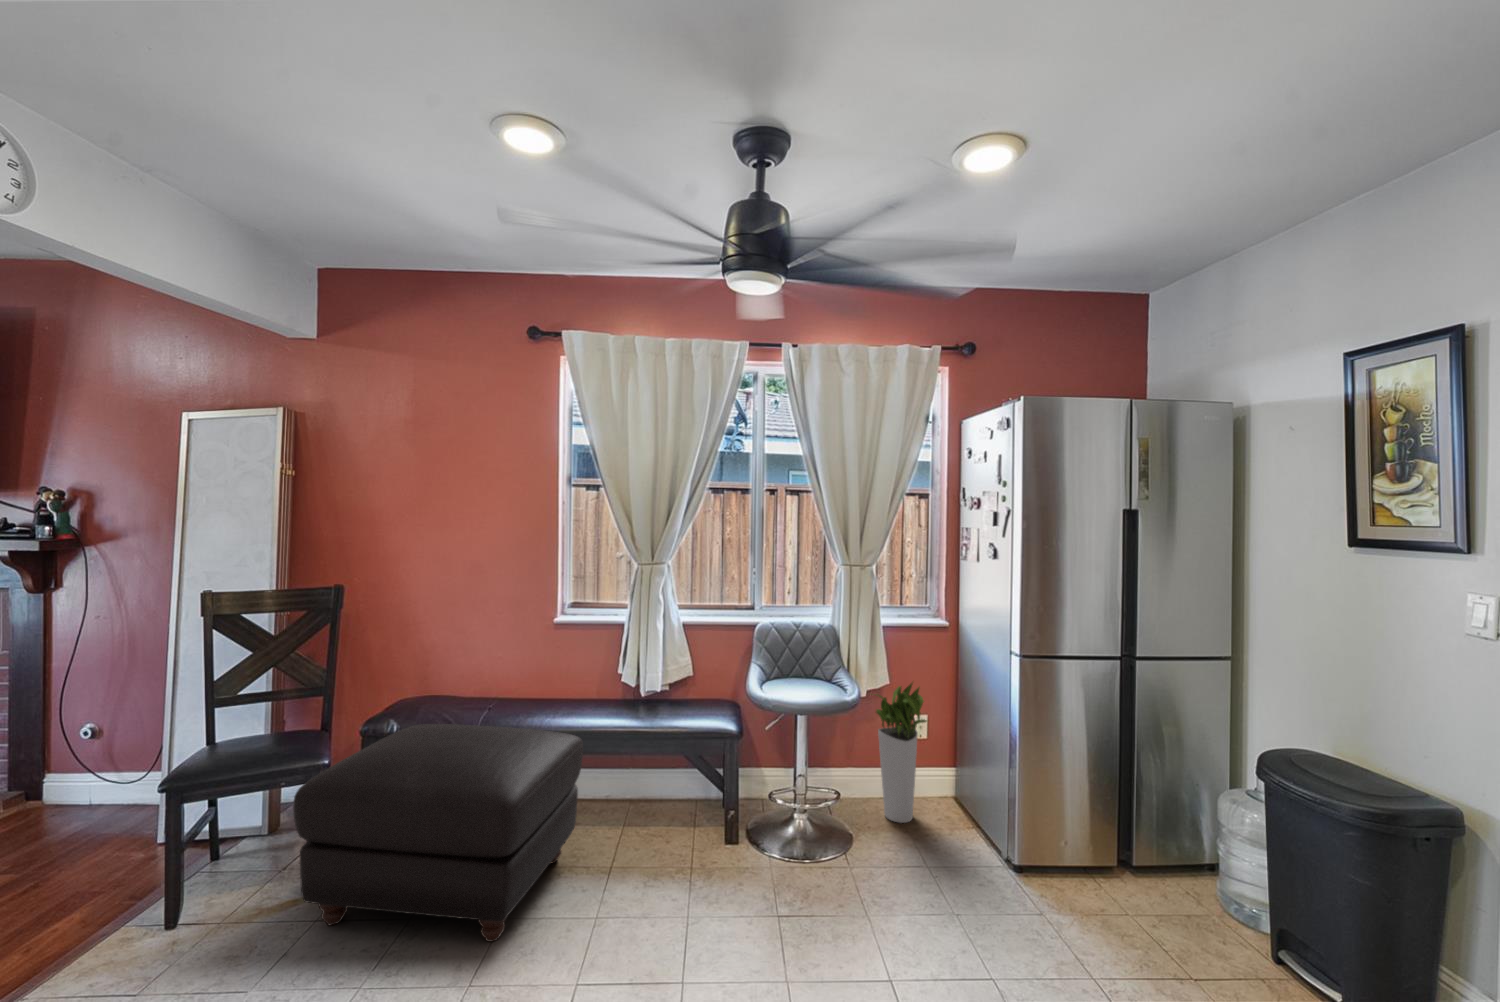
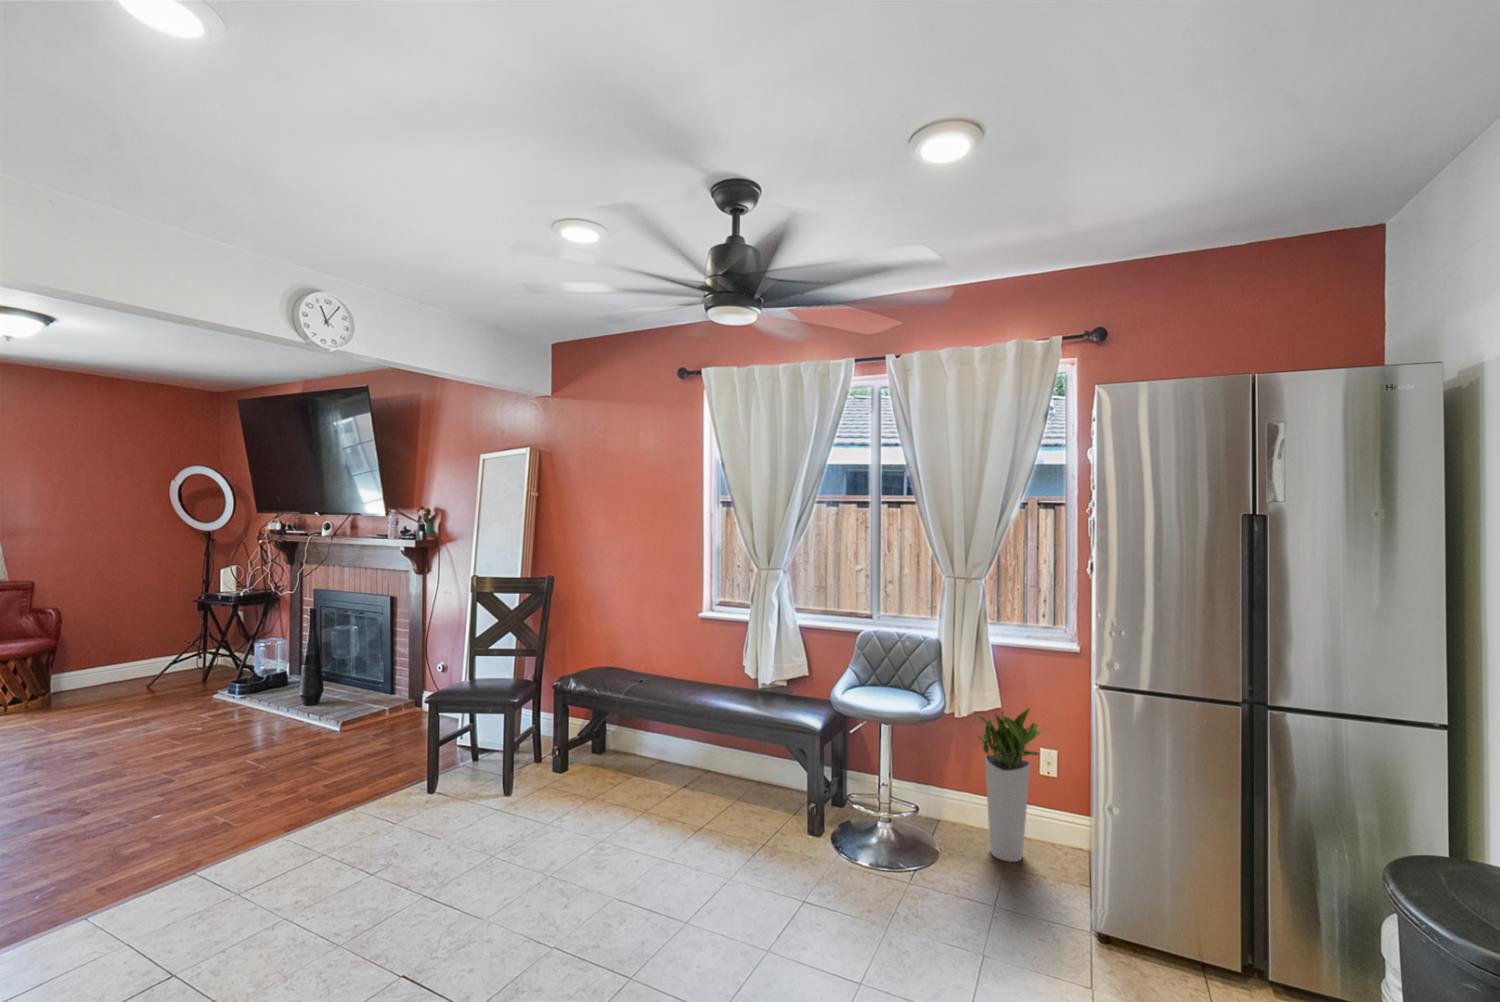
ottoman: present [293,724,583,942] -> none [485,685,691,853]

